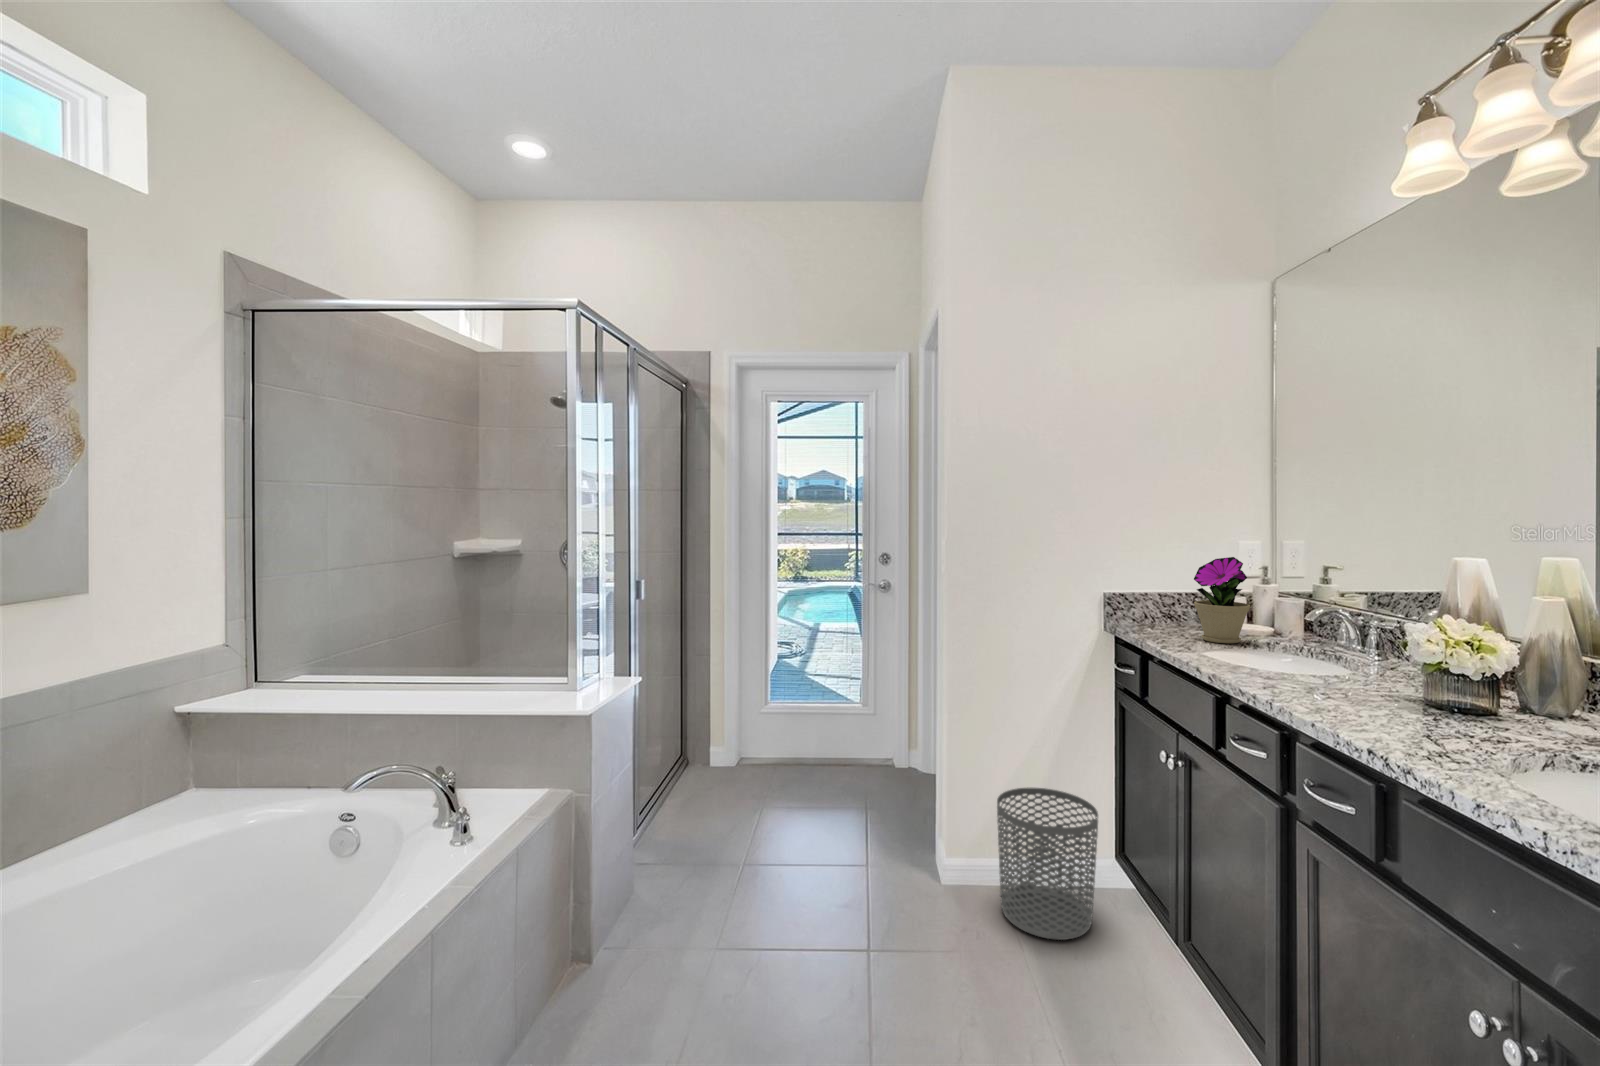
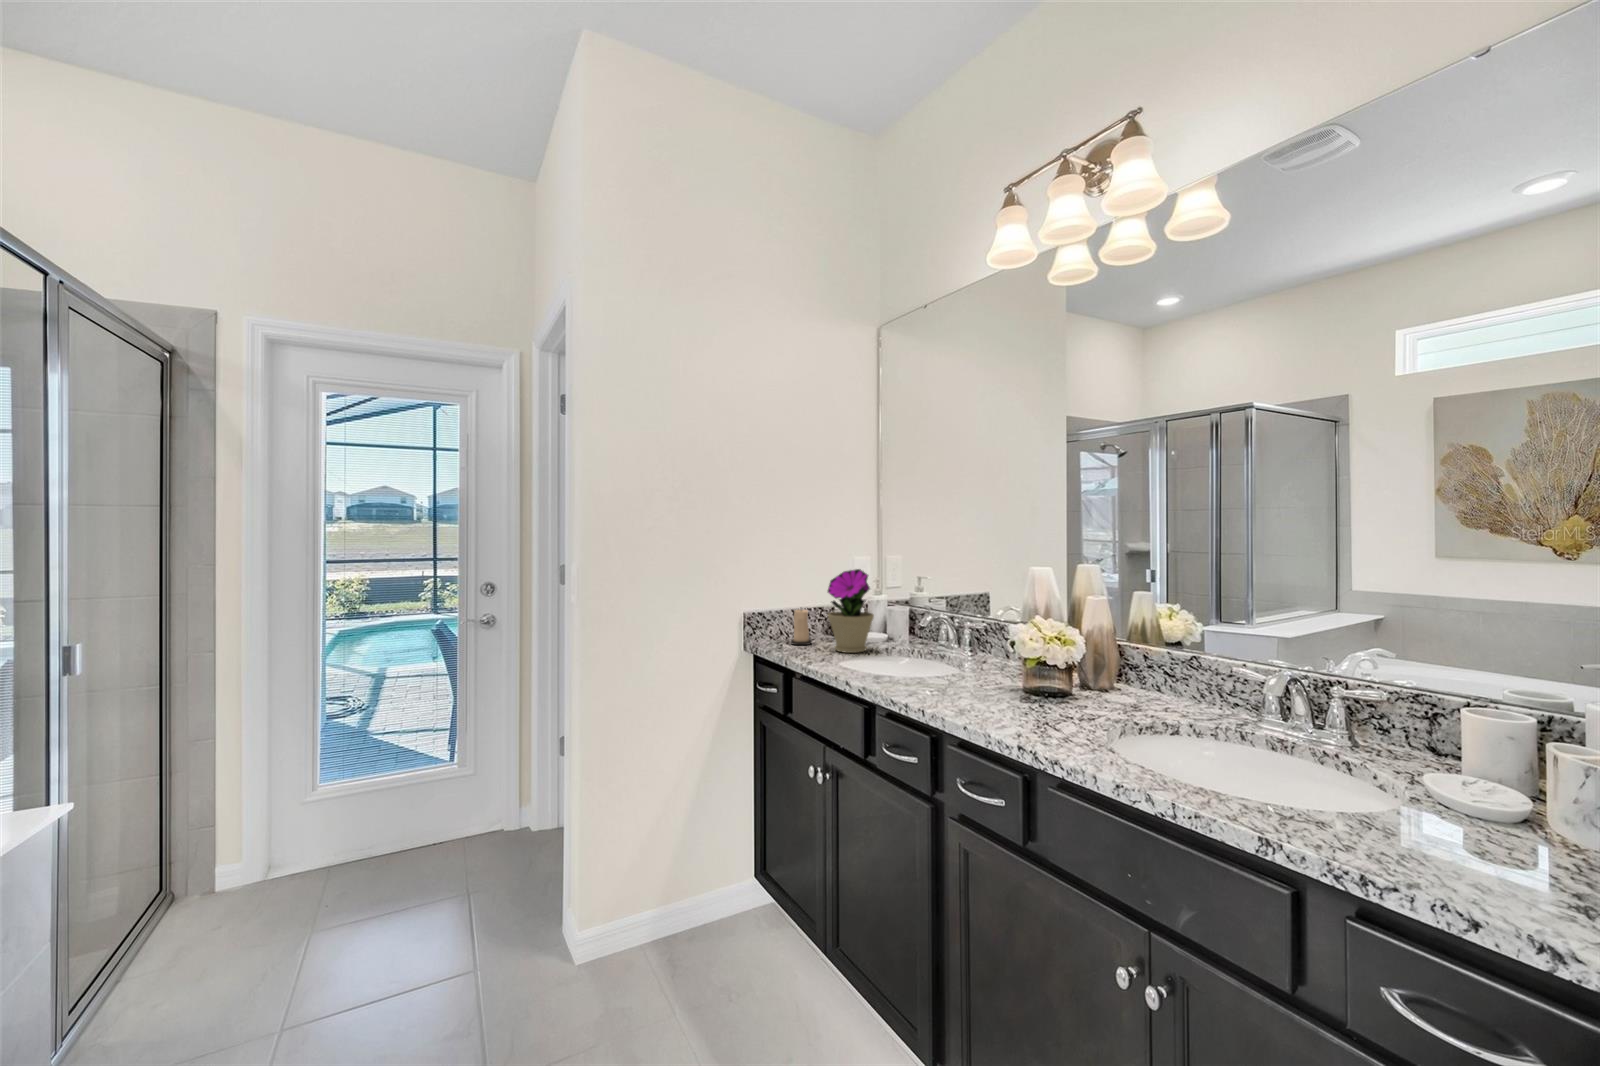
candle: none [1156,593,1180,632] -> present [791,609,812,645]
waste bin: present [997,788,1098,940] -> none [641,829,747,1001]

